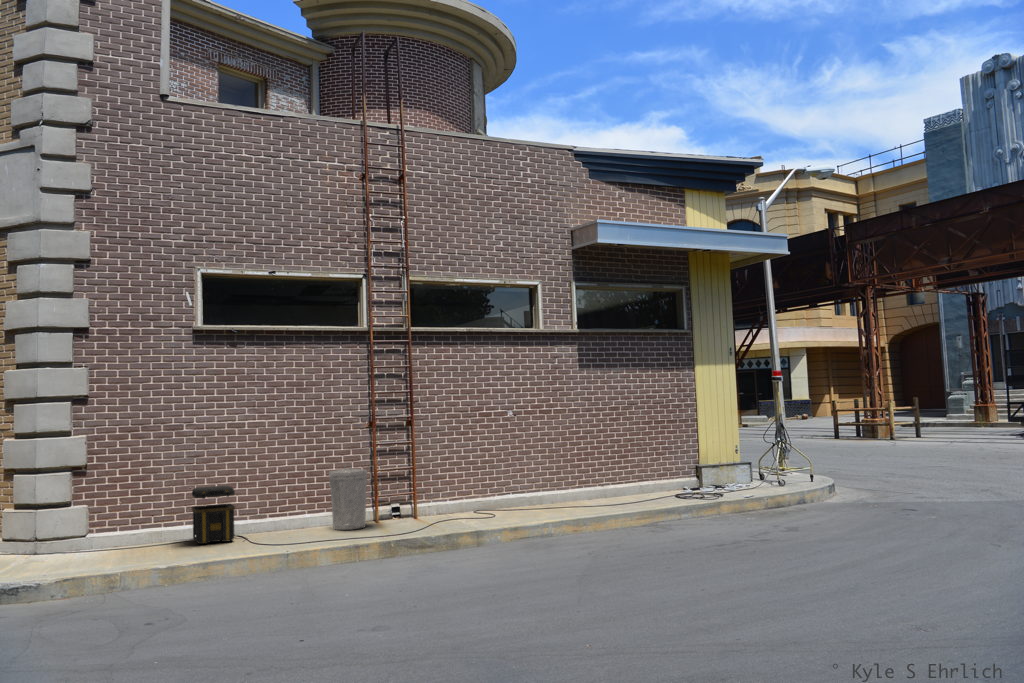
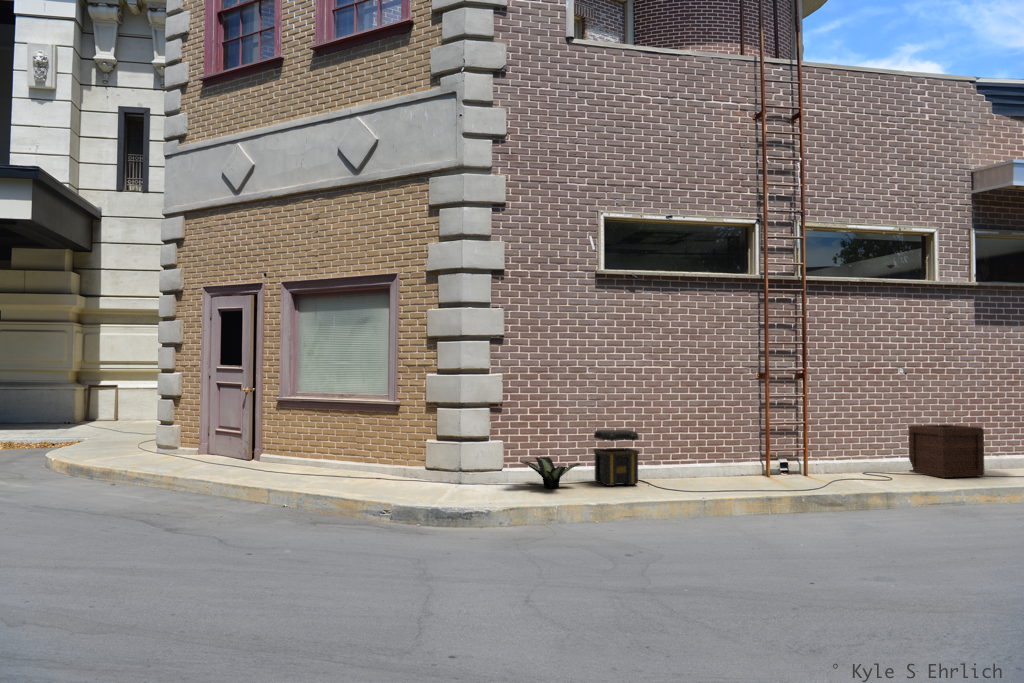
wooden crate: none [518,461,581,511] -> present [909,425,984,478]
trash can: present [329,465,367,530] -> none [722,416,762,482]
potted plant: none [97,519,169,552] -> present [519,457,581,488]

